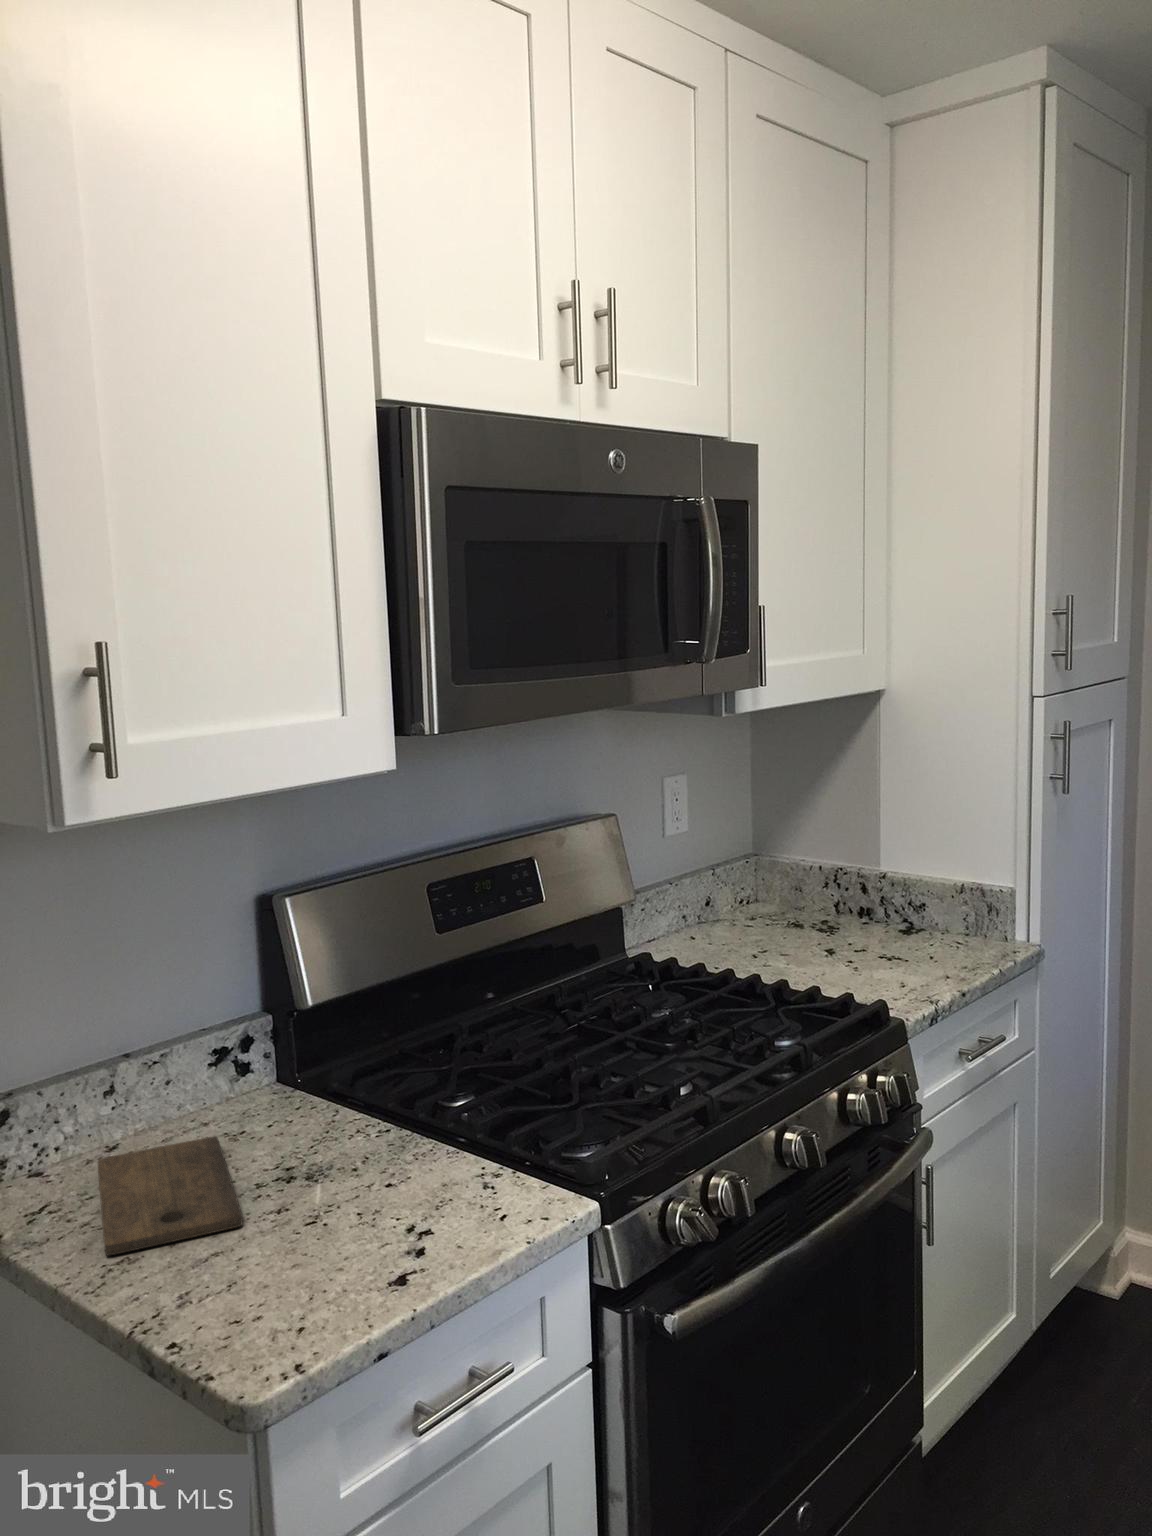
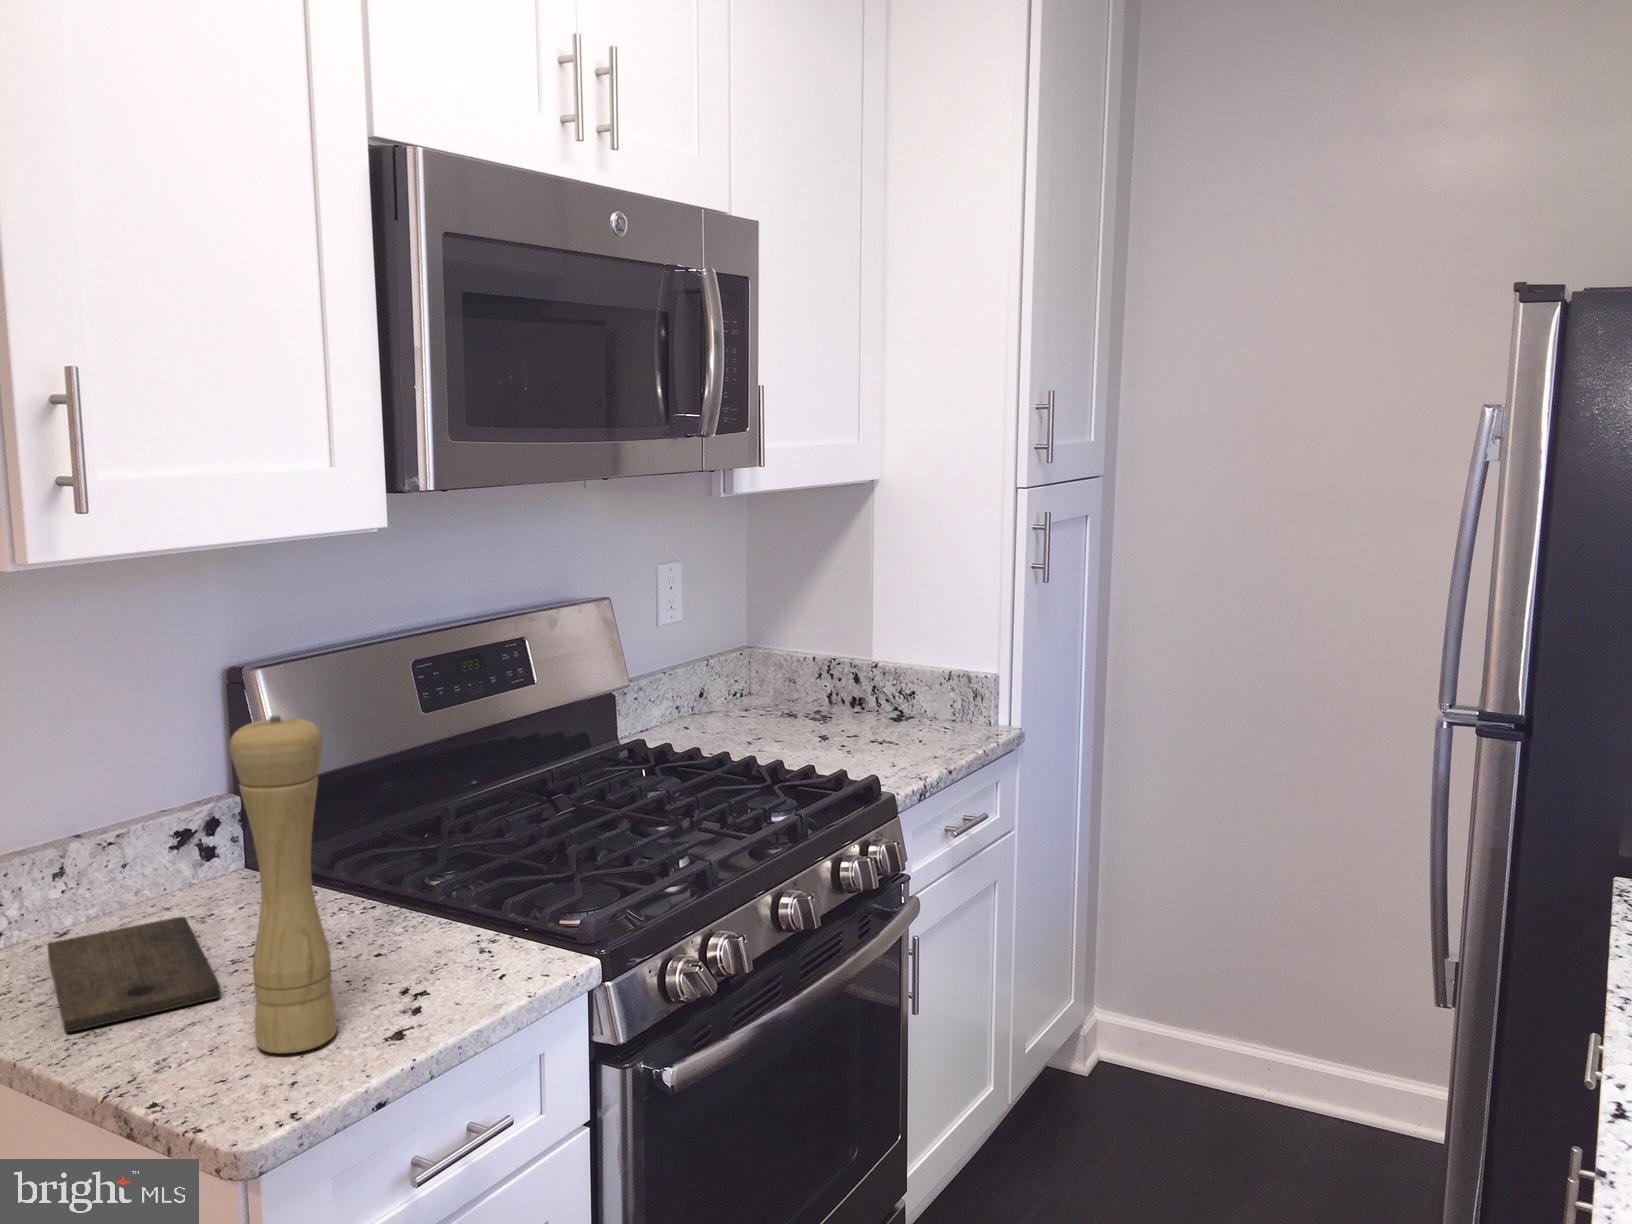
pepper mill: none [243,968,345,1294] -> present [230,715,337,1053]

